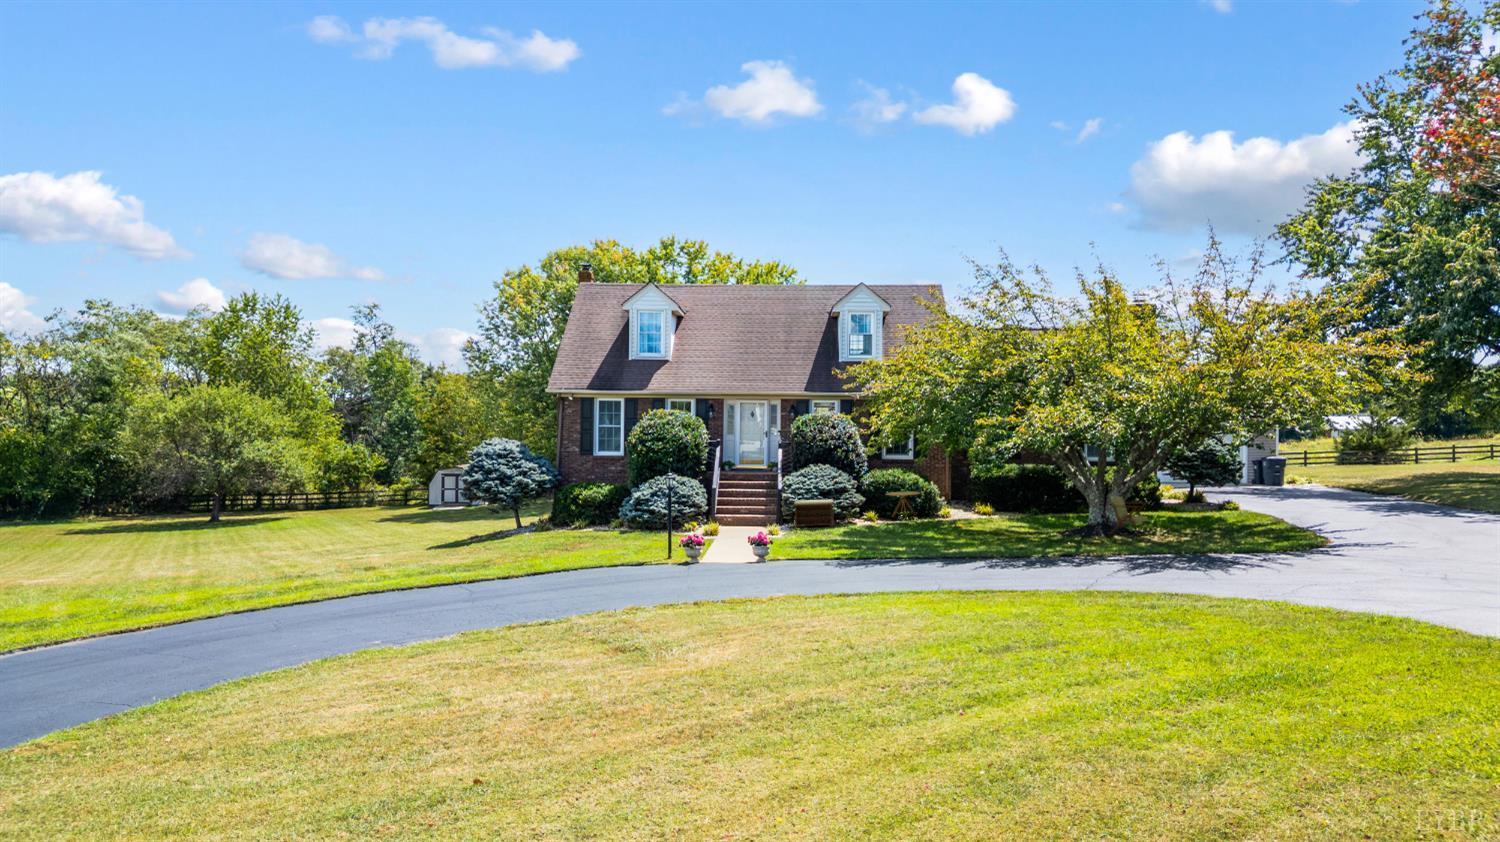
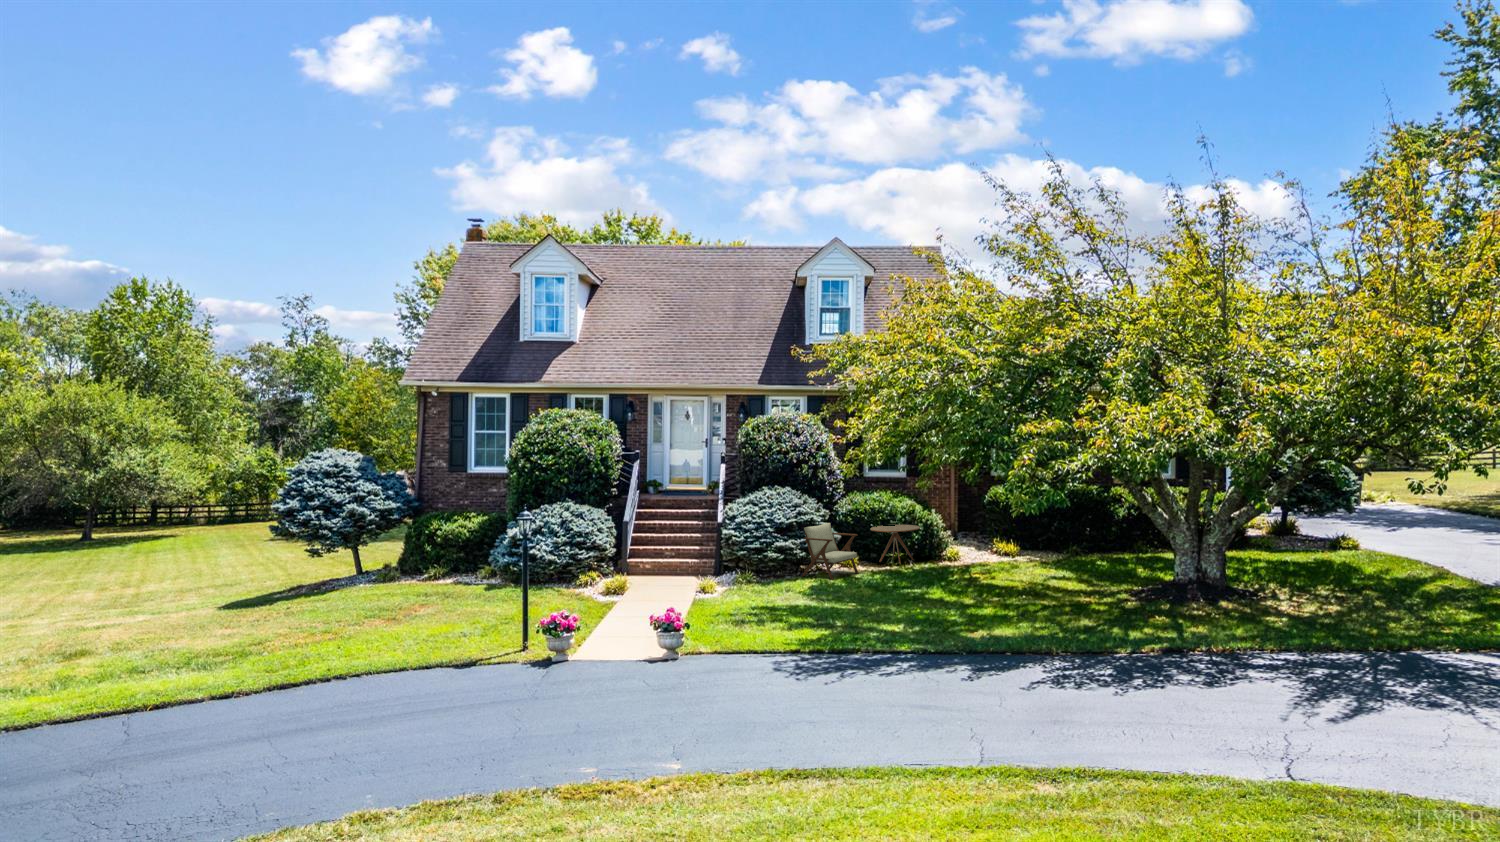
lounge chair: present [1110,496,1148,535] -> present [802,523,858,580]
bench: present [794,500,834,527] -> none [736,539,796,582]

